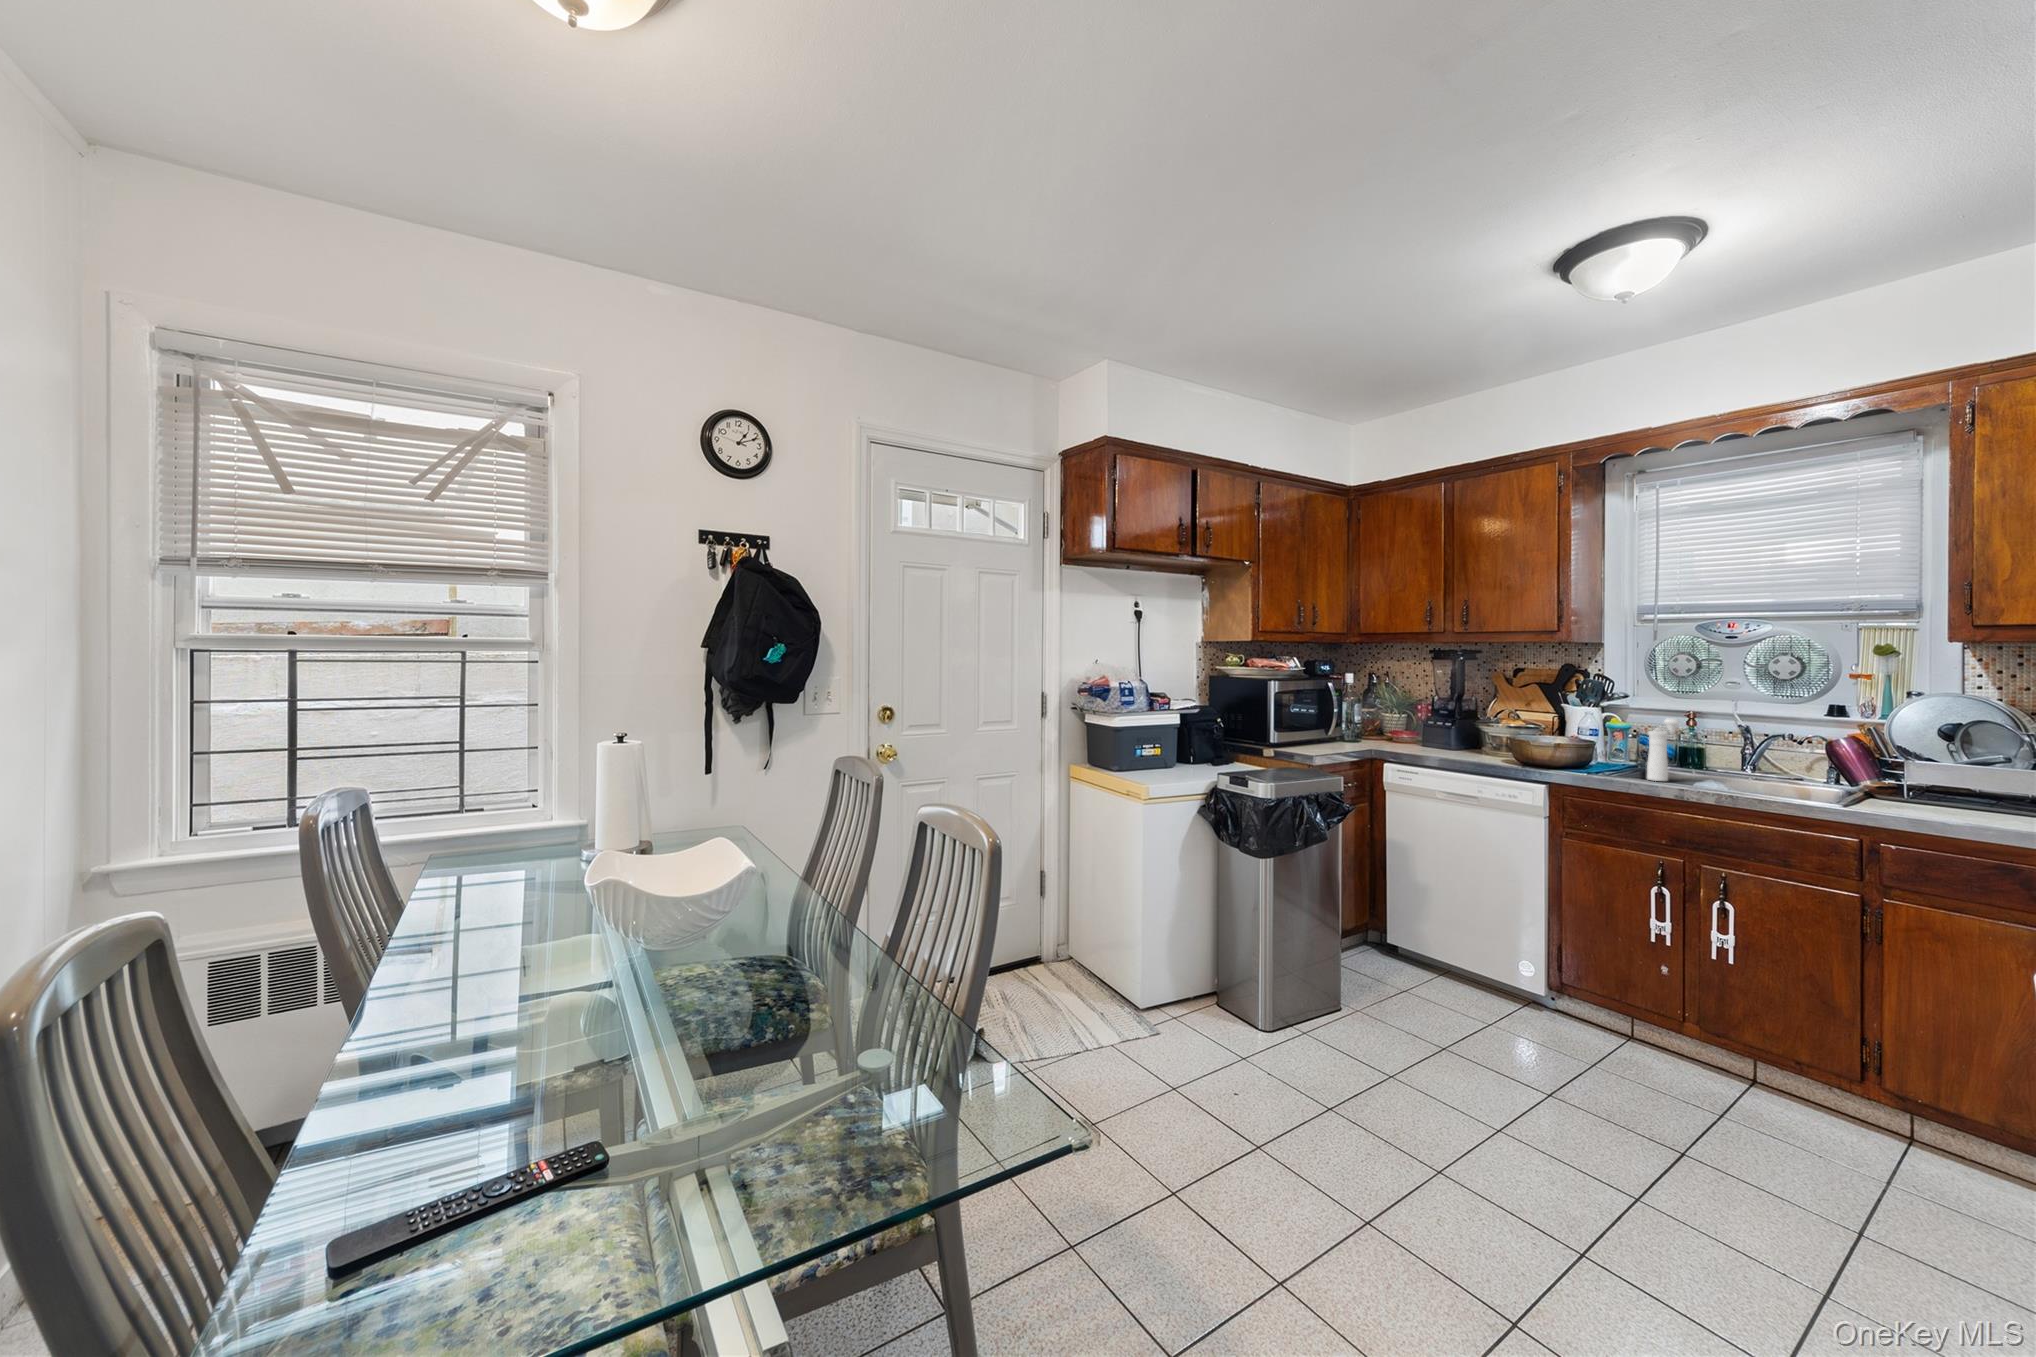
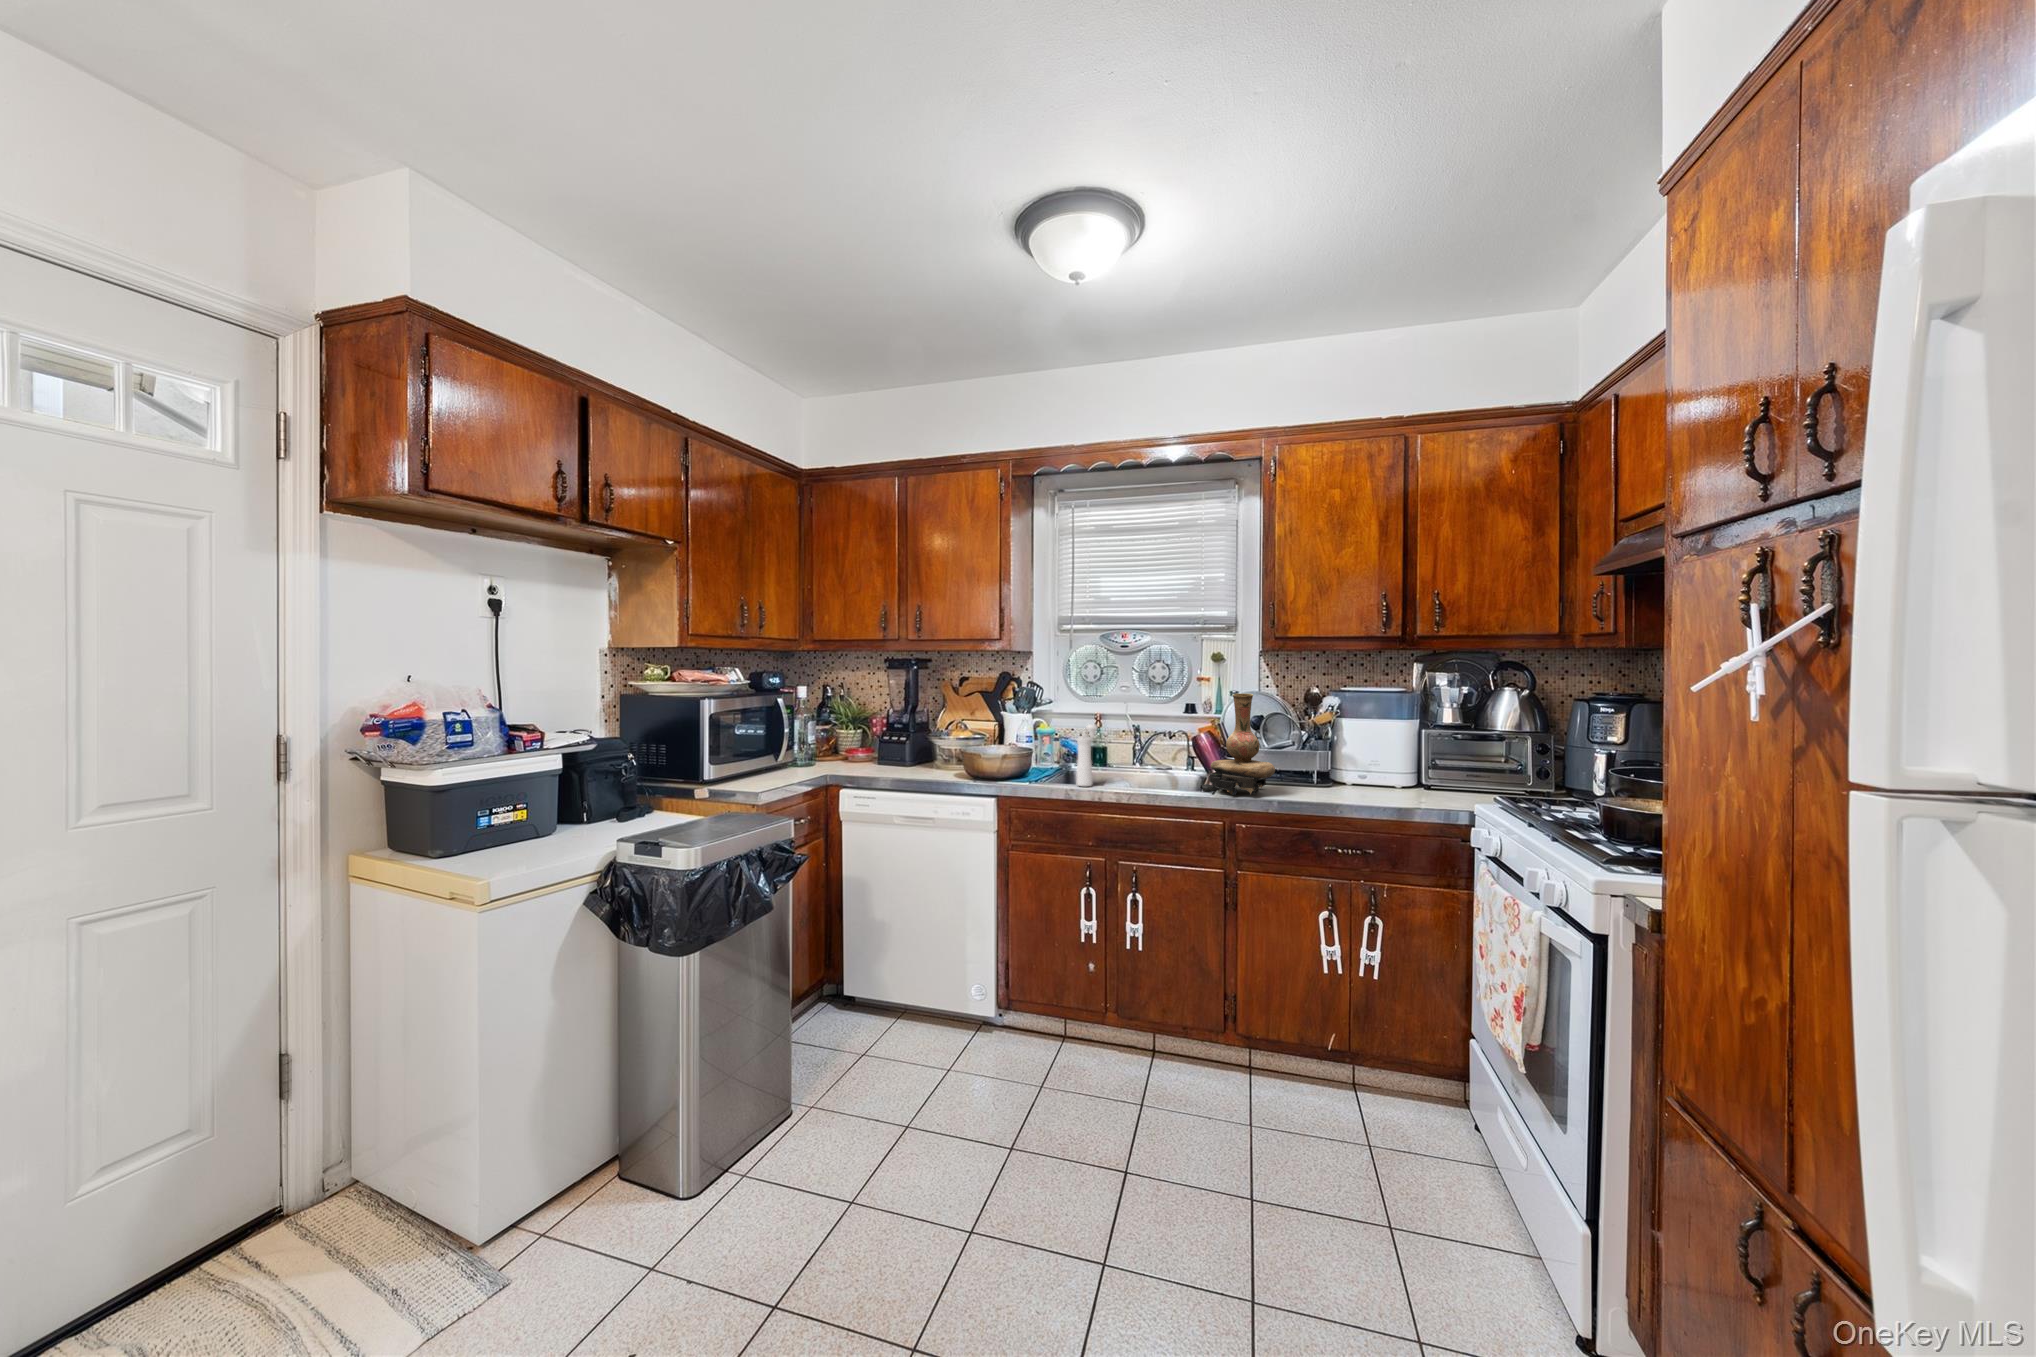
vase: none [1829,690,1952,811] -> present [1200,694,1275,795]

